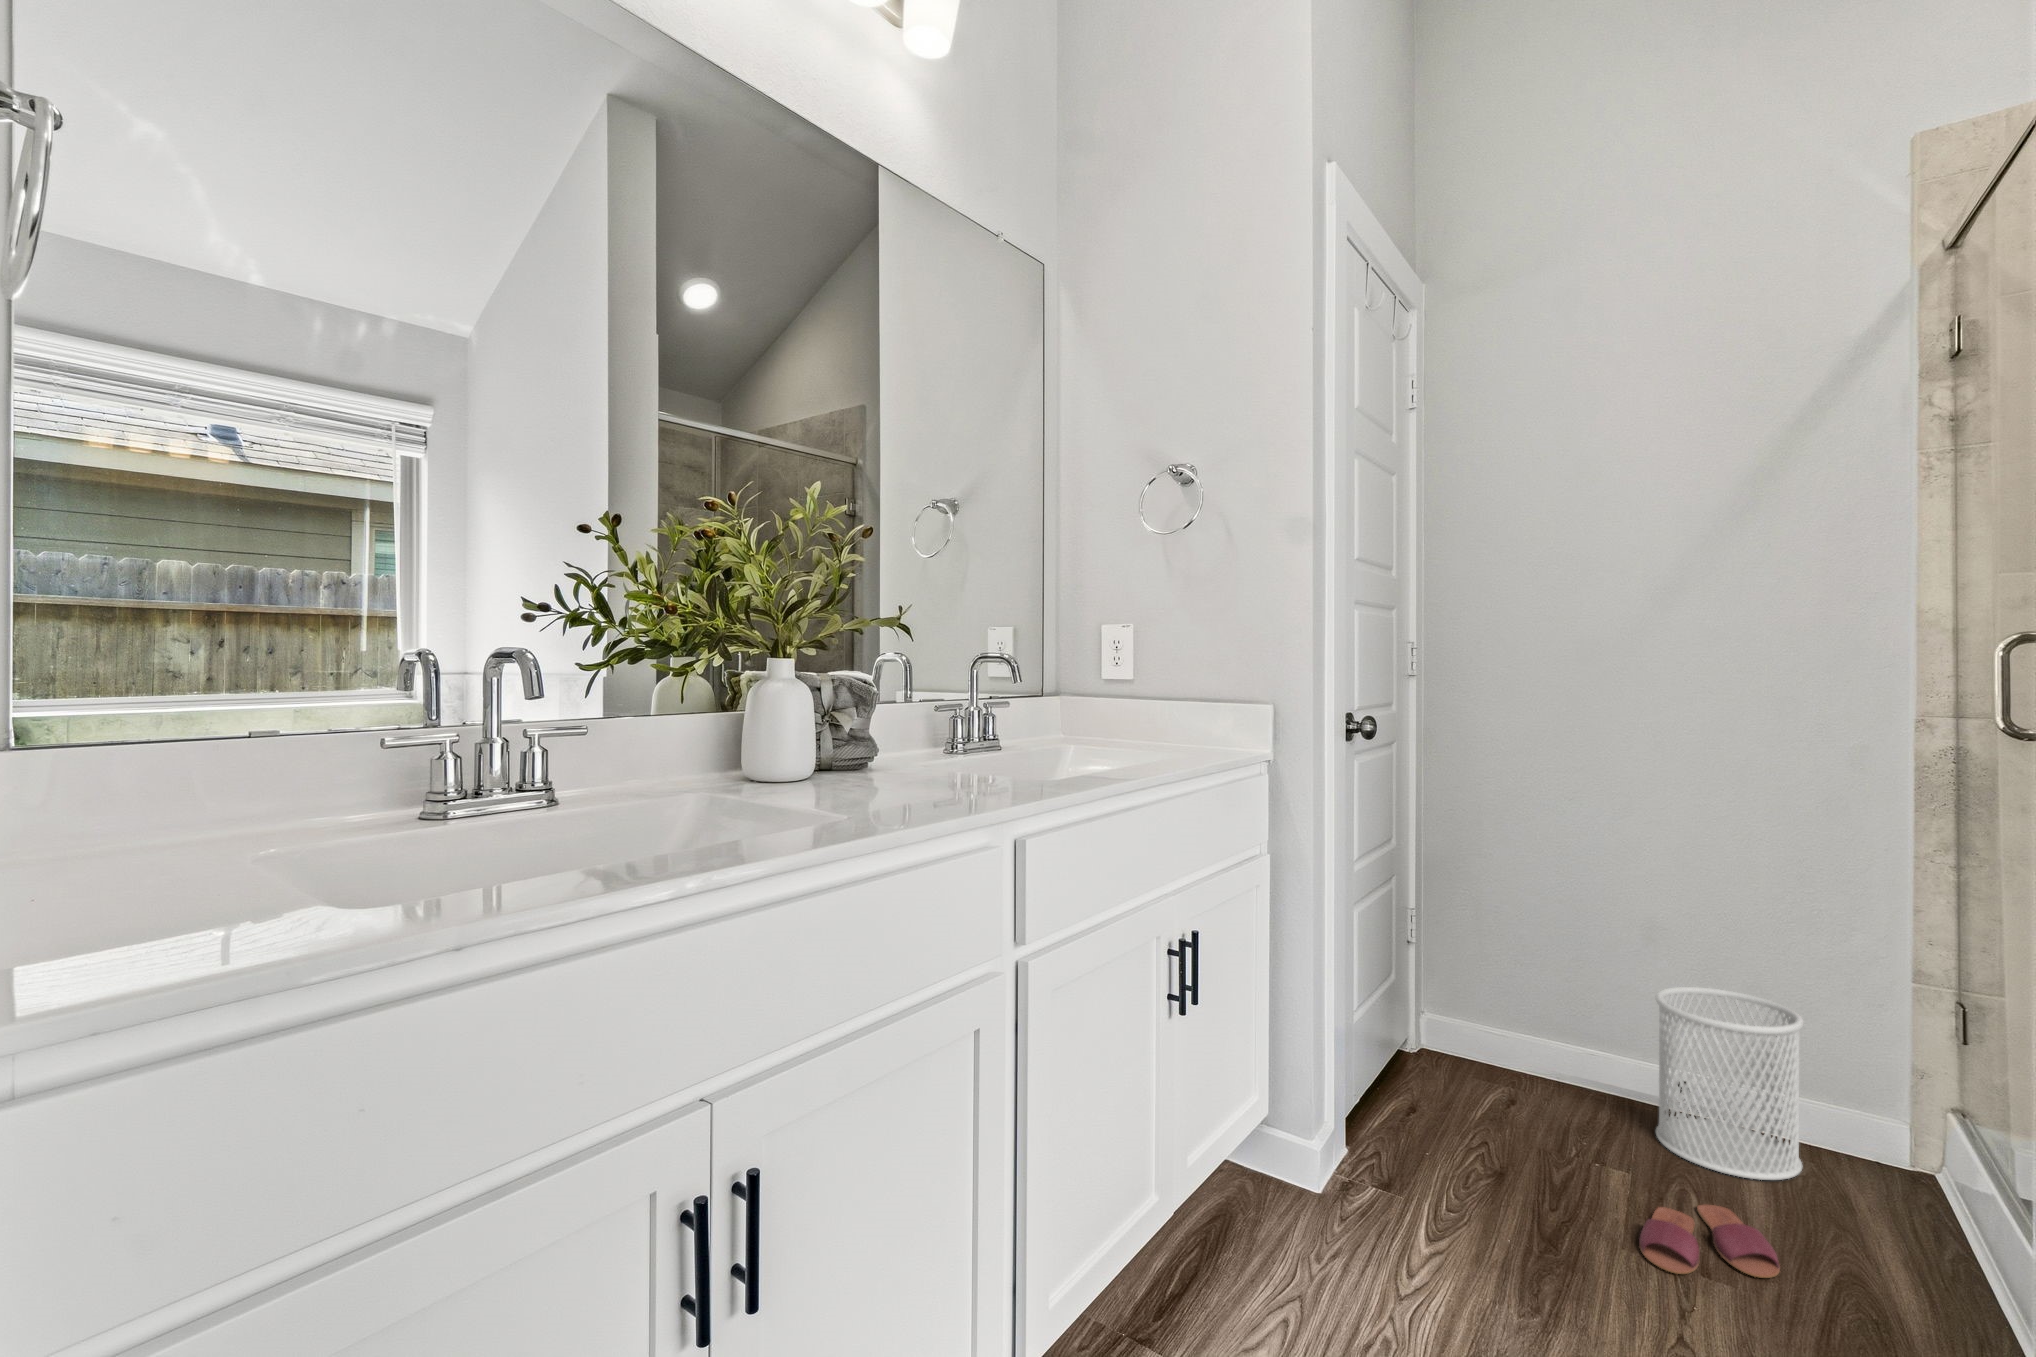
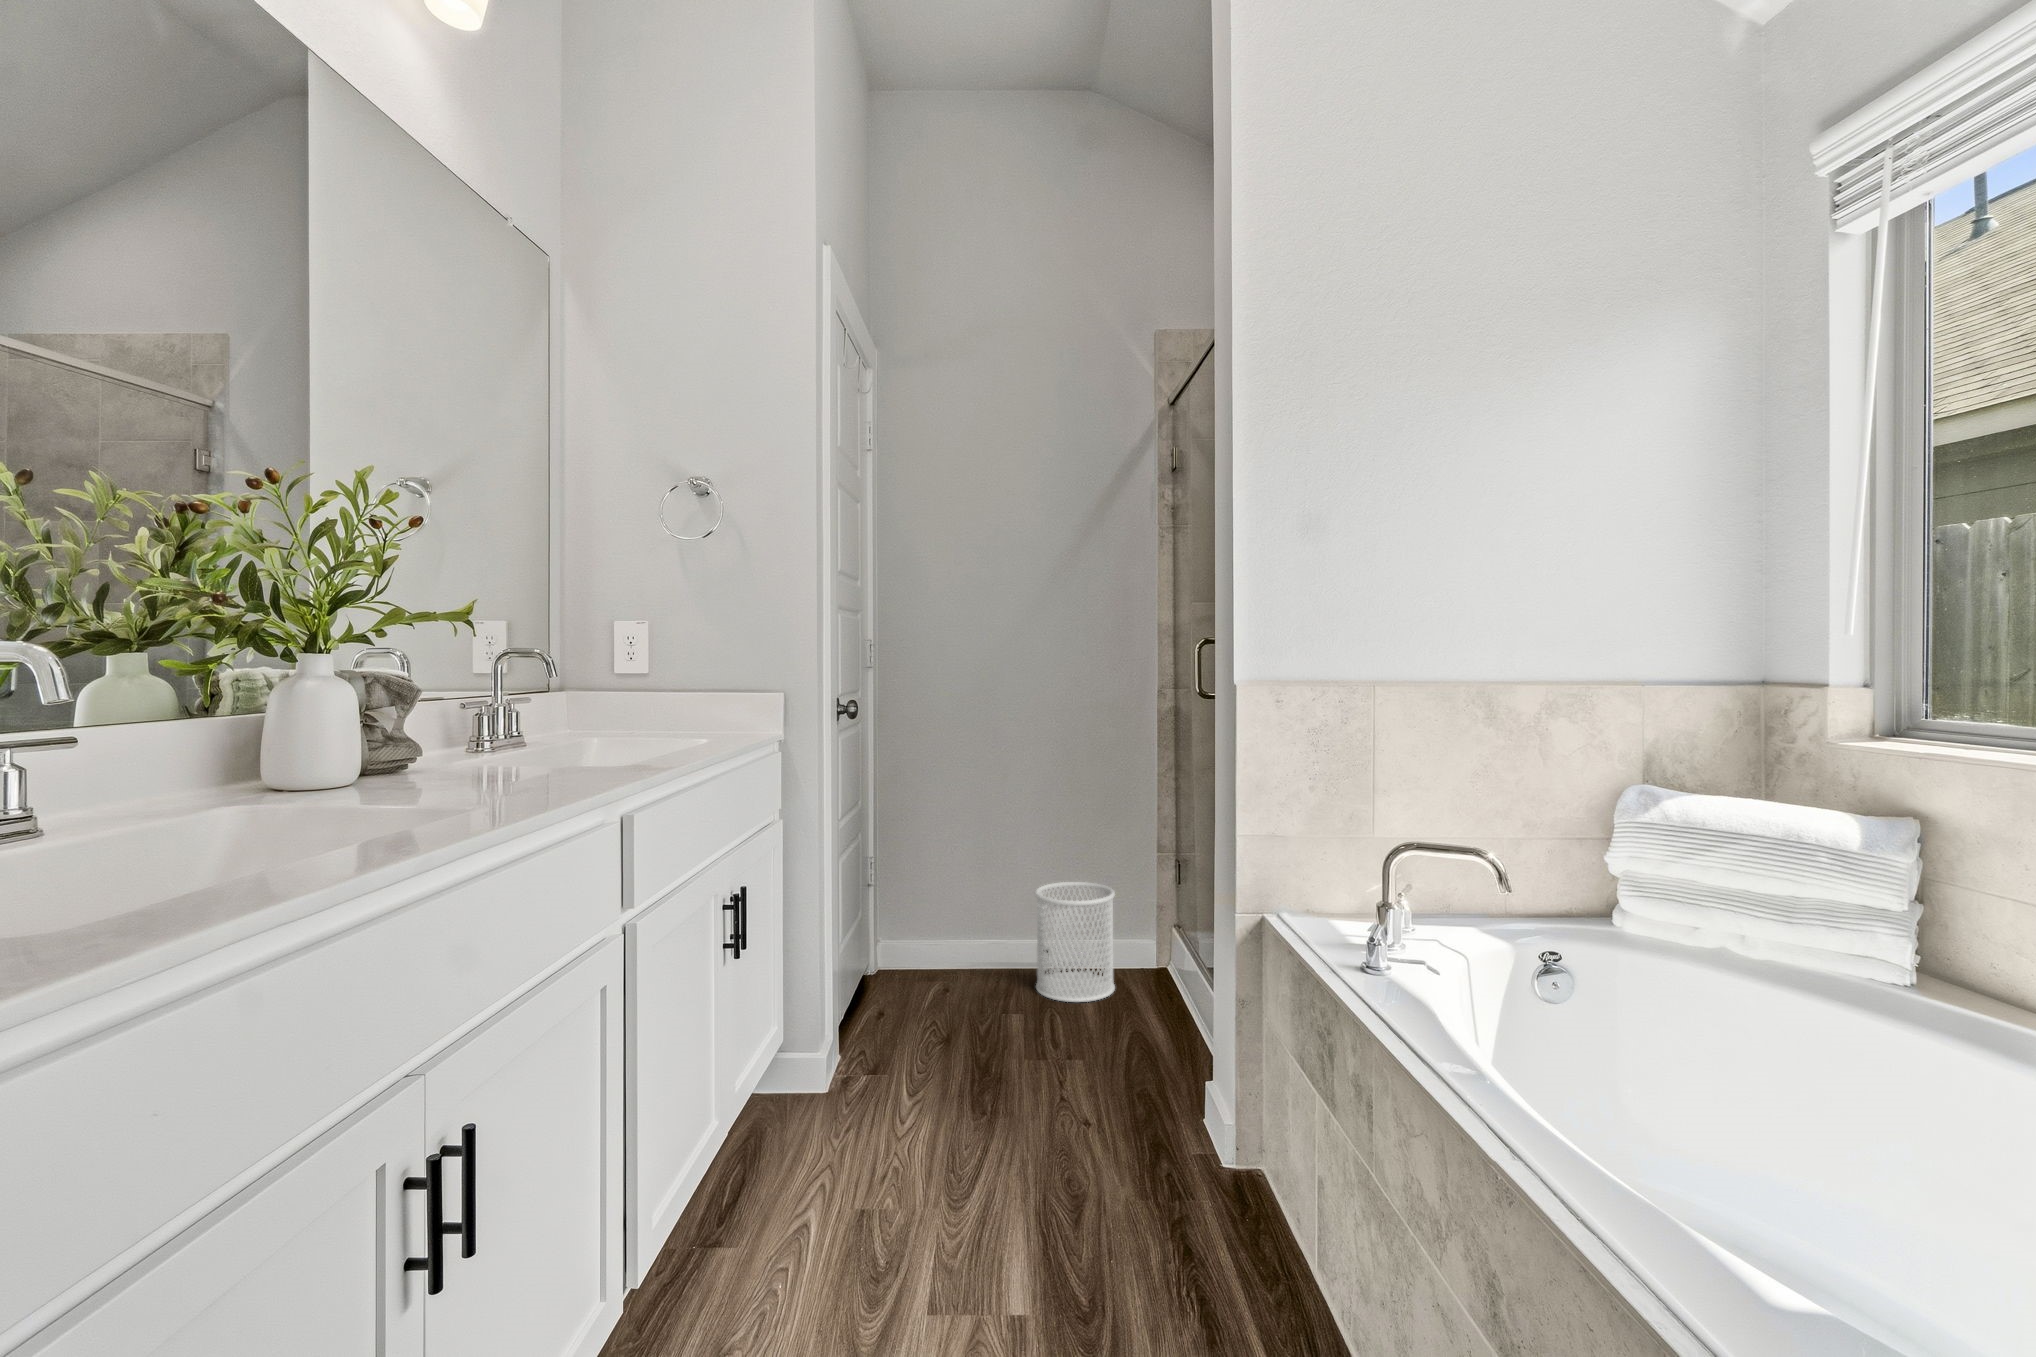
slippers: present [1639,1205,1780,1278] -> none [1037,1022,1111,1069]

